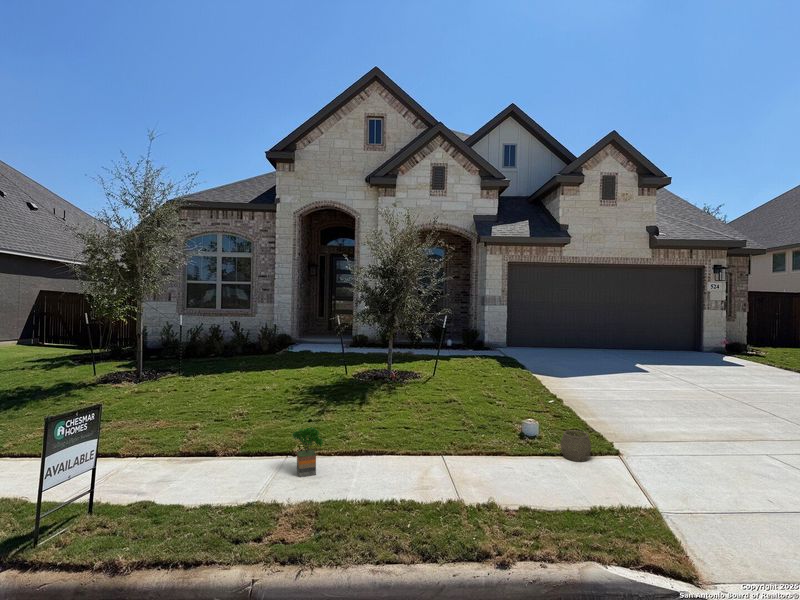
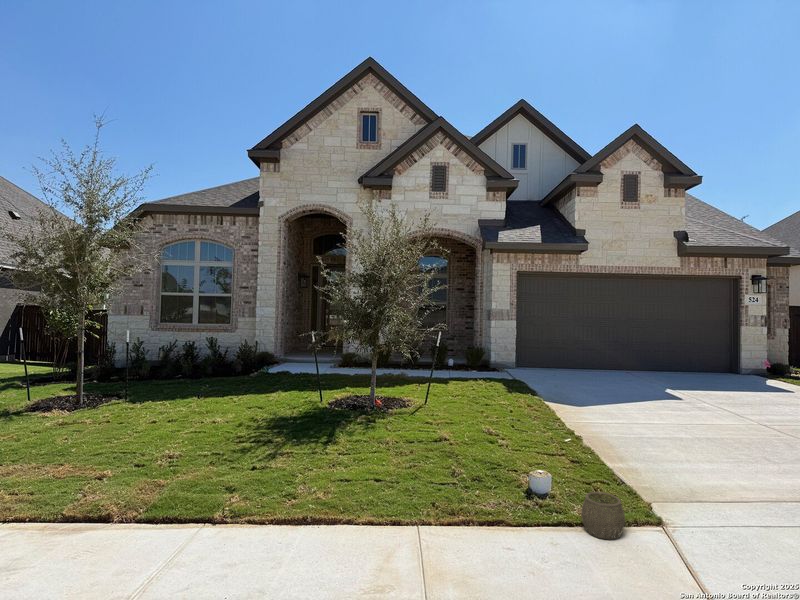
potted tree: present [292,427,323,477] -> none [195,489,242,565]

